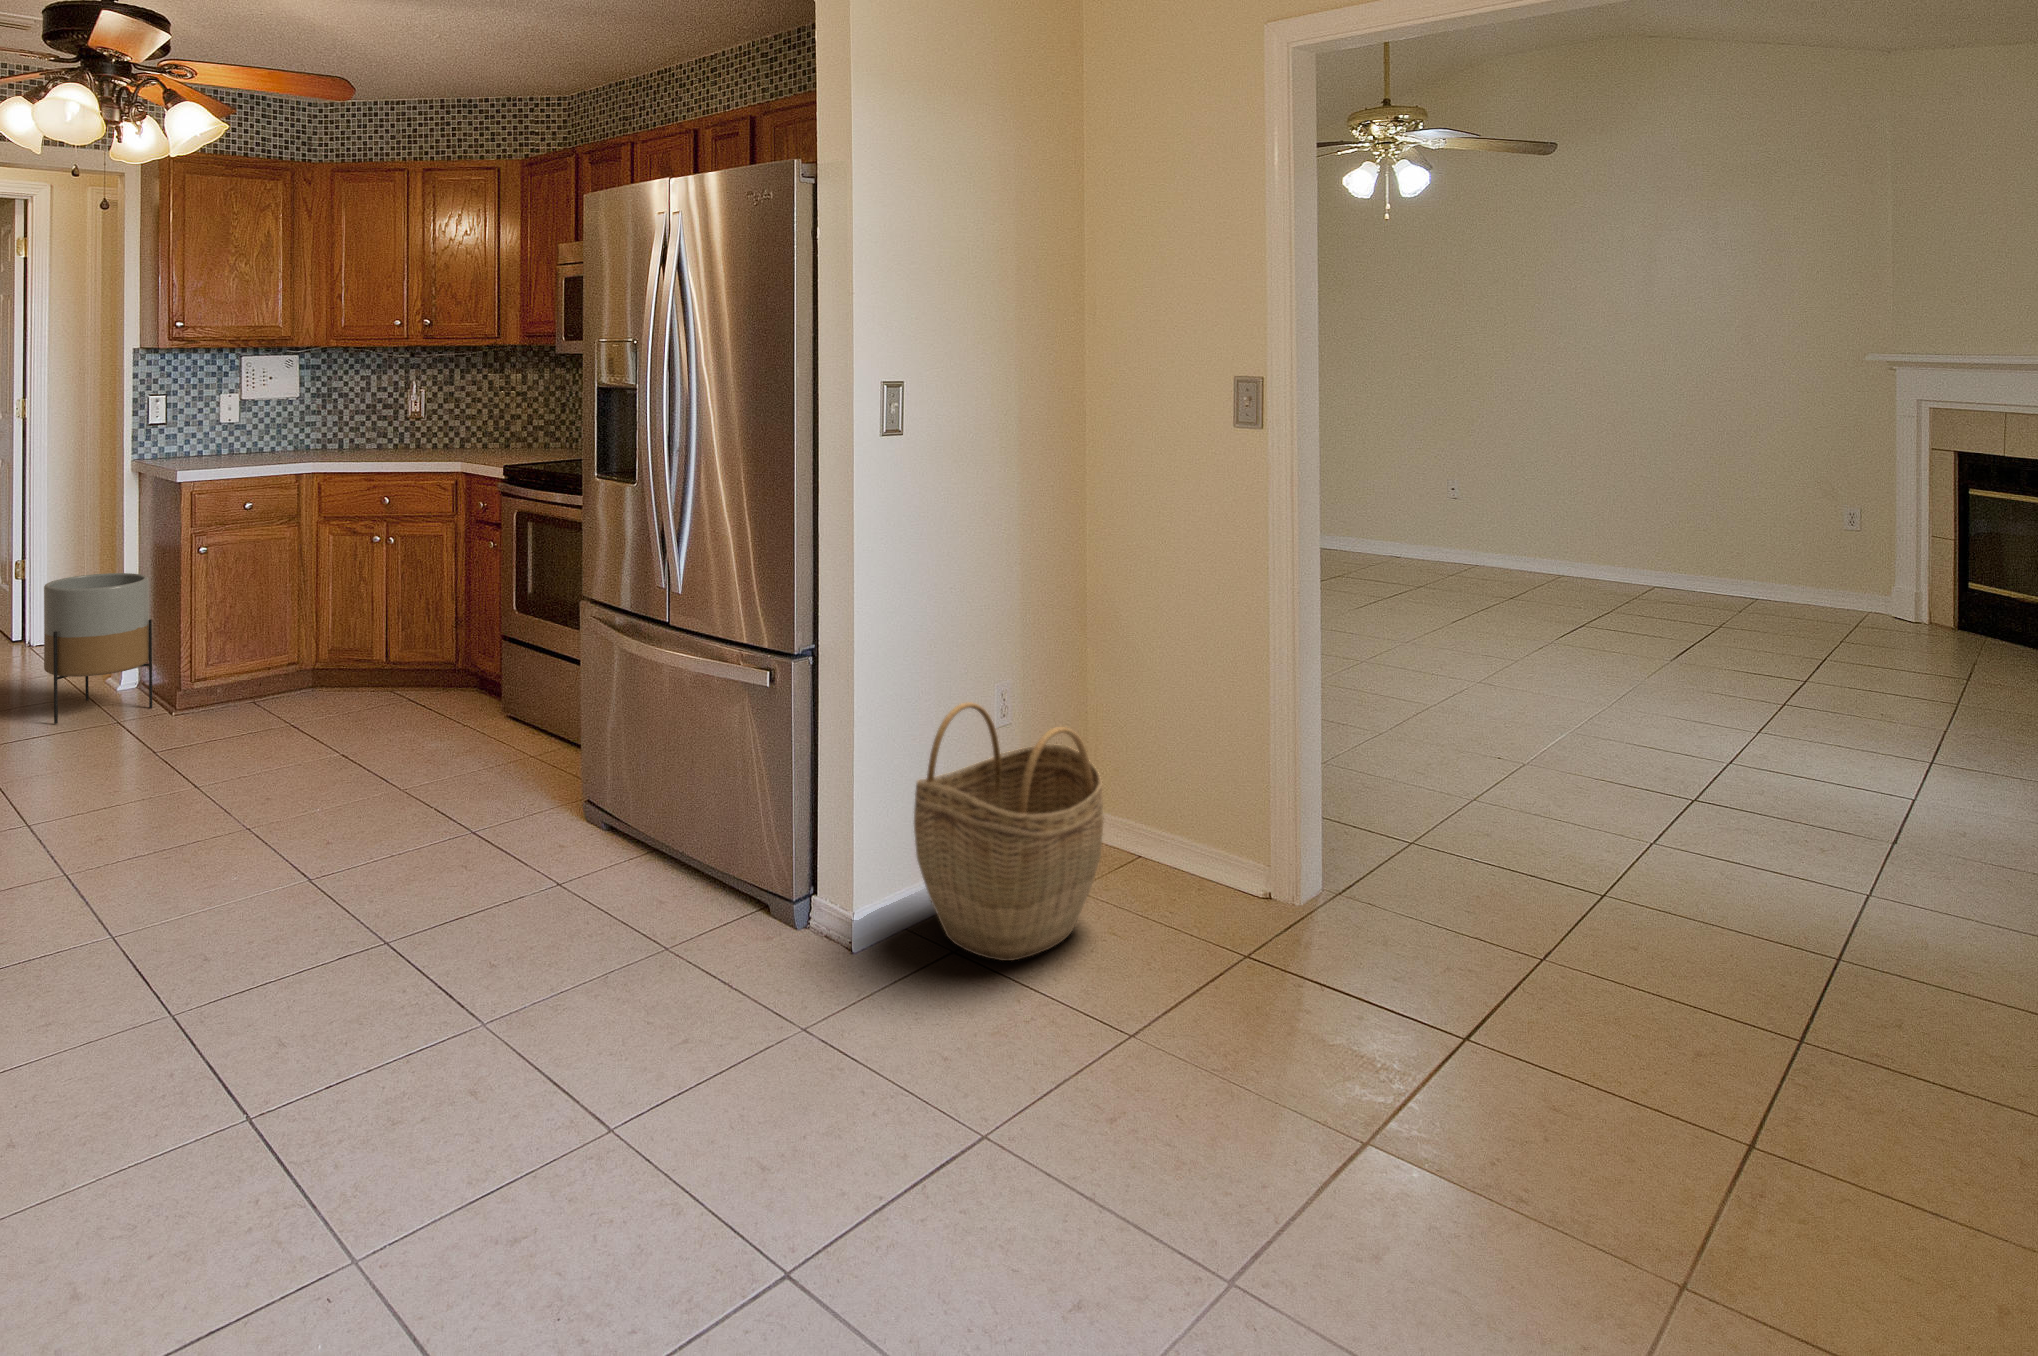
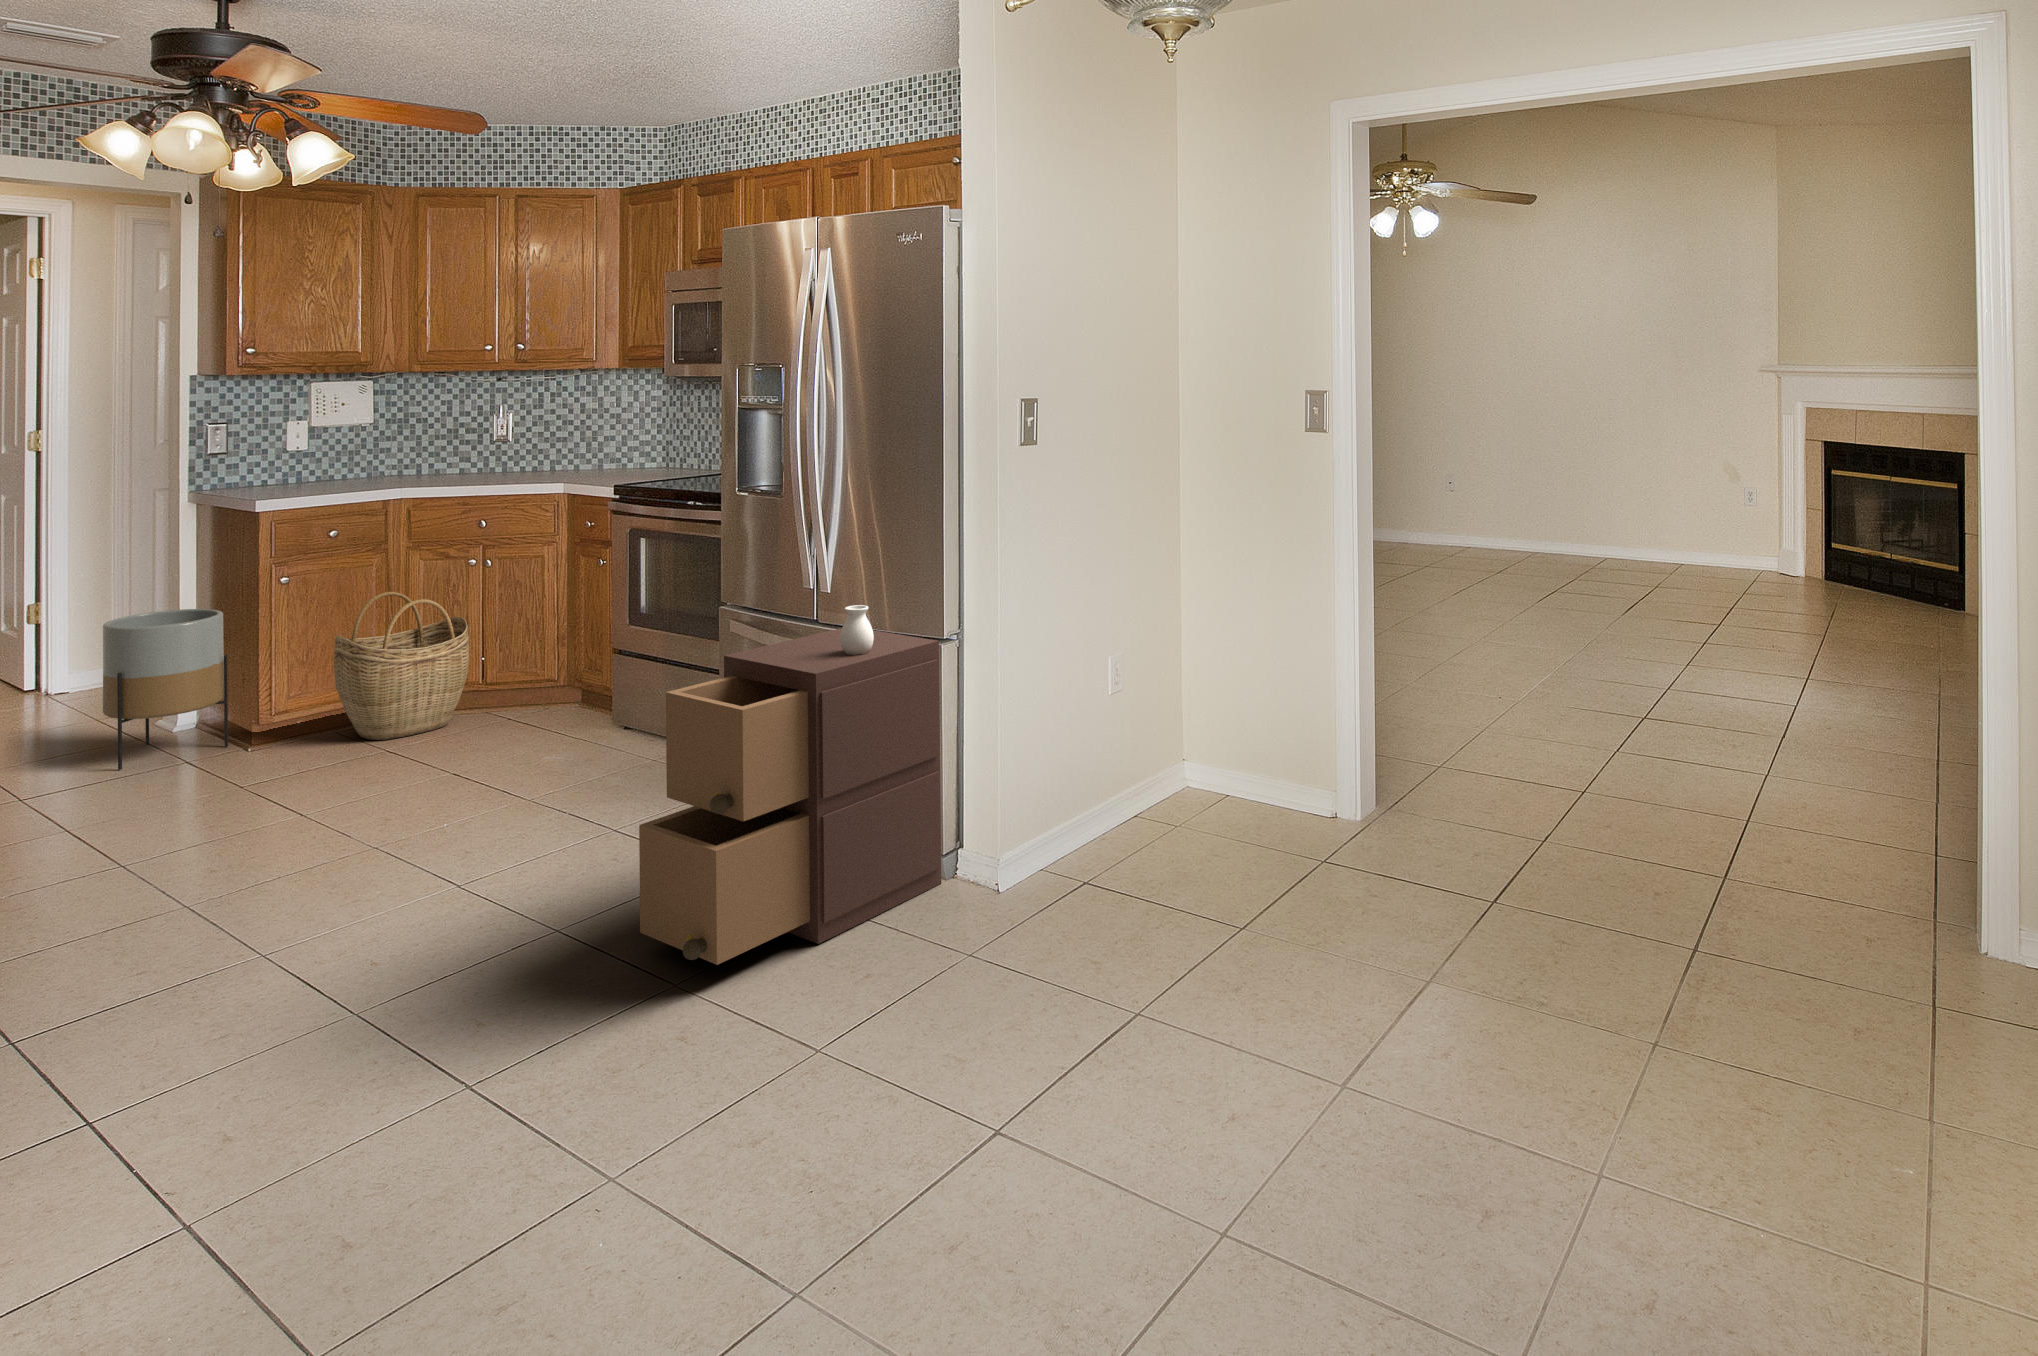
storage cabinet: none [455,611,793,1004] -> present [639,605,941,965]
woven basket: present [914,702,1104,961] -> present [334,592,469,740]

